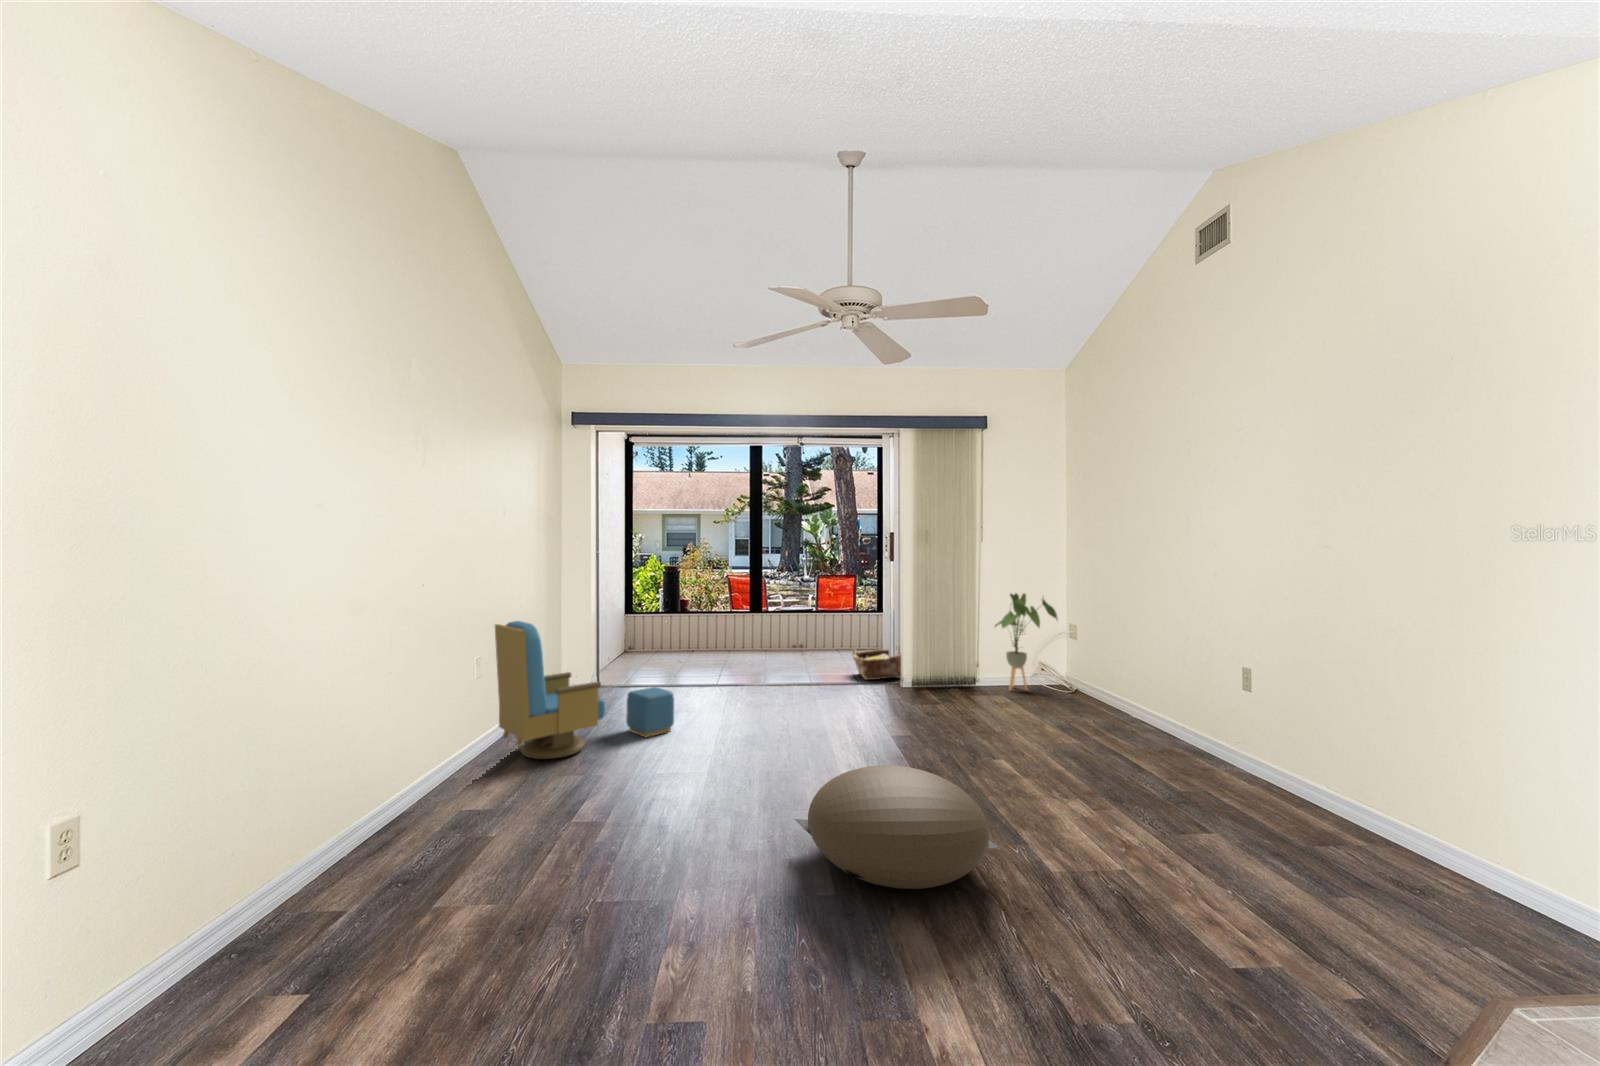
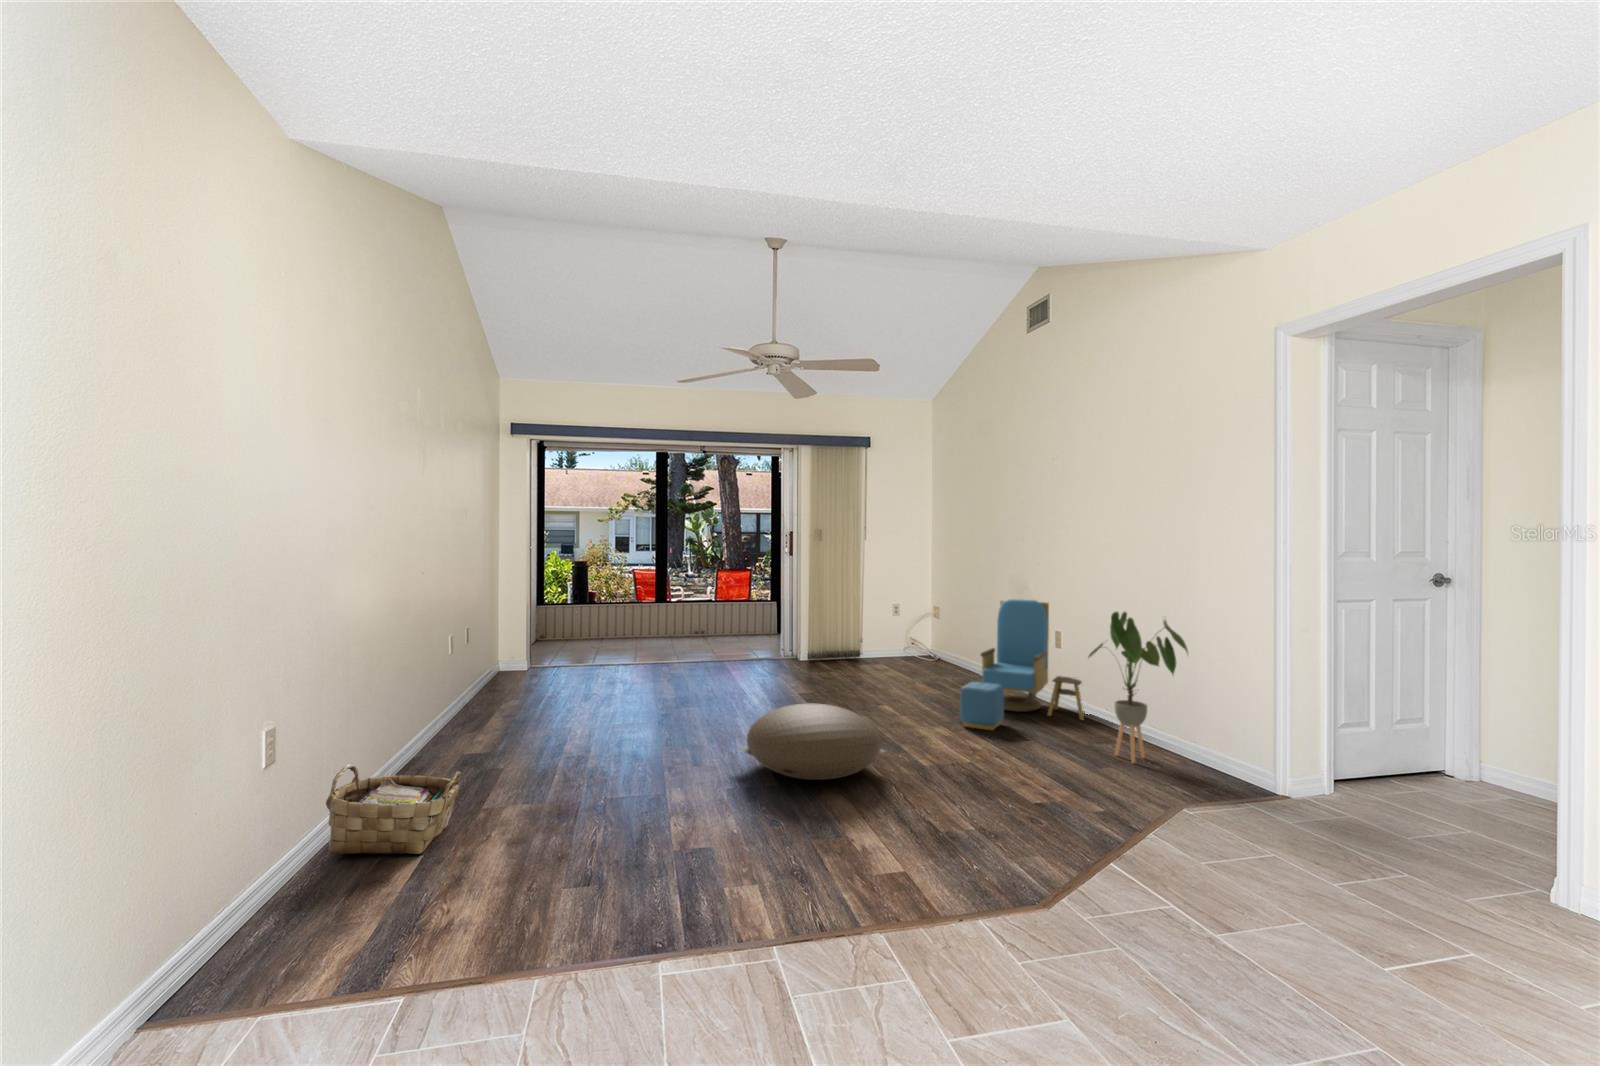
house plant: present [995,593,1057,690] -> present [1089,612,1188,763]
armchair: present [495,621,674,759] -> present [960,599,1084,730]
woven basket: present [853,645,901,680] -> present [326,765,461,855]

